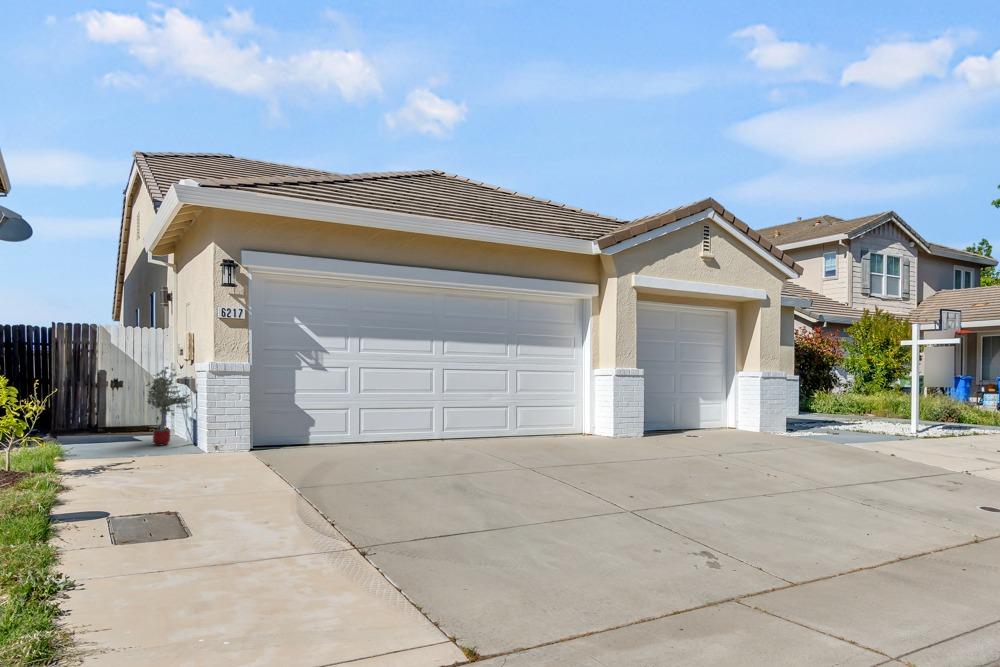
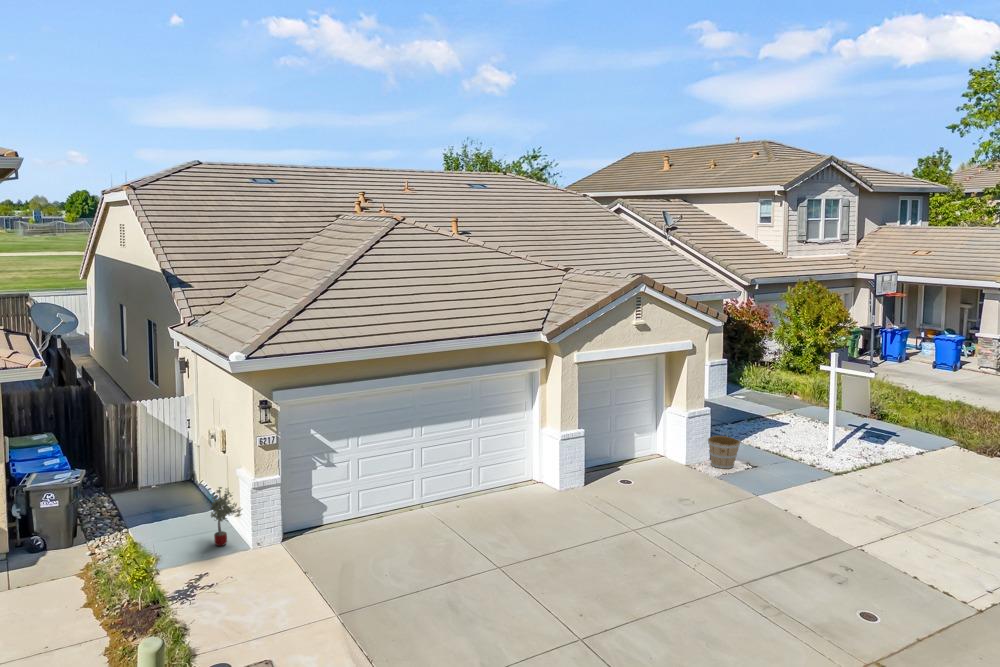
wooden bucket: none [802,408,847,446] -> present [708,436,740,469]

